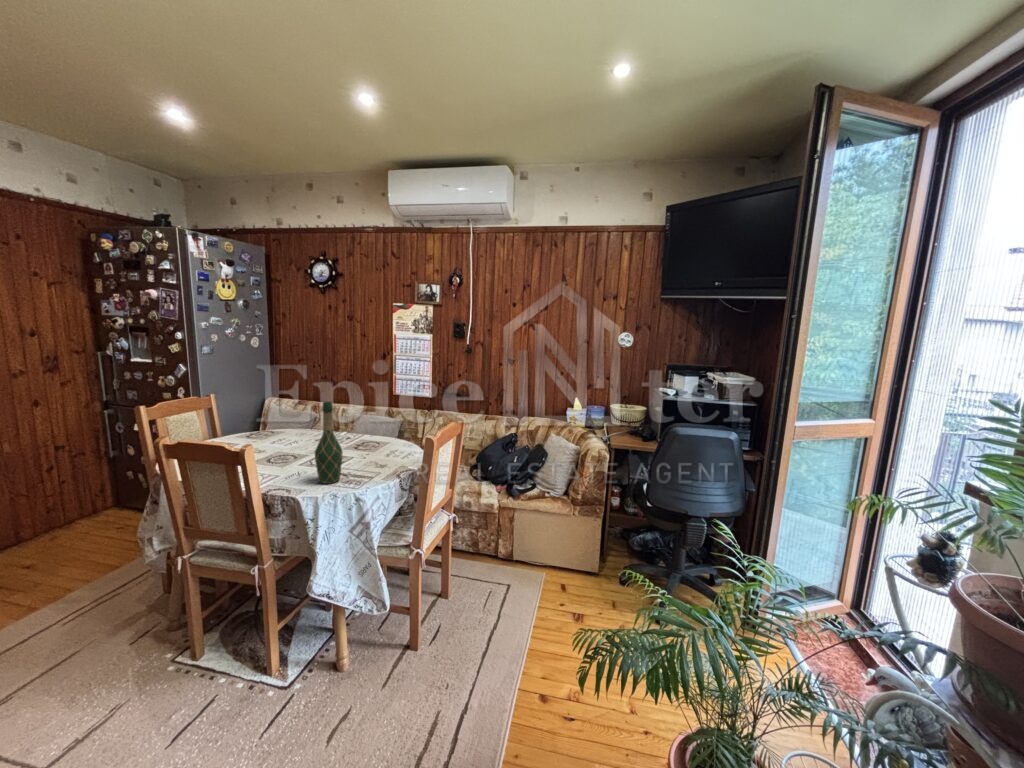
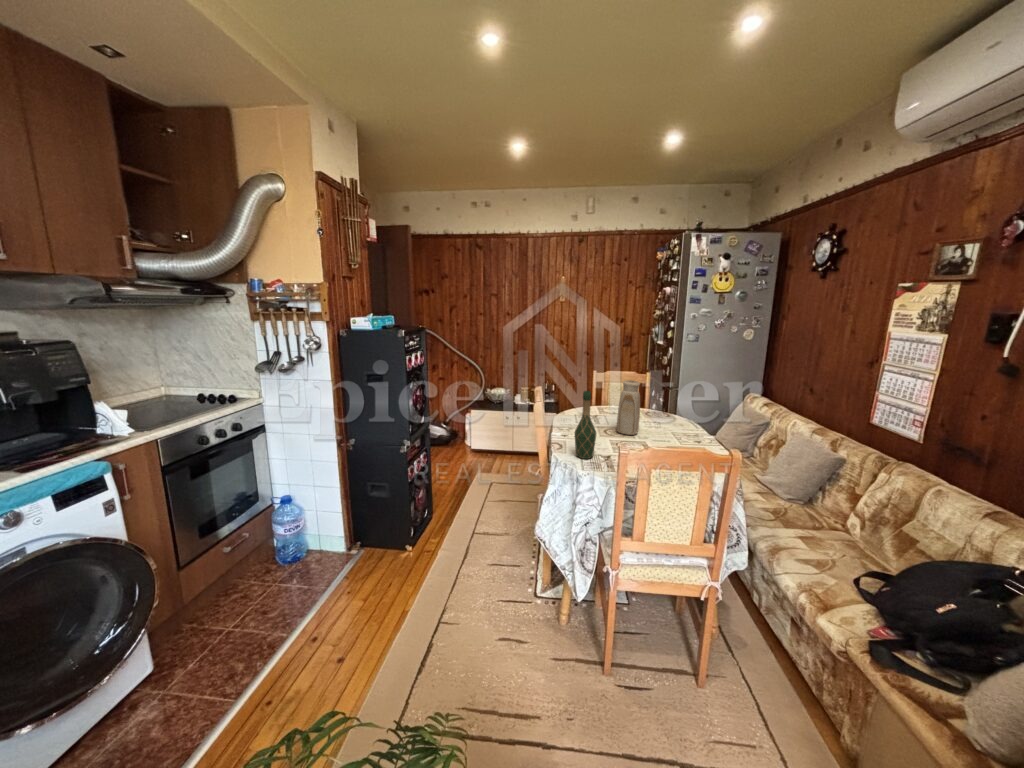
vase: none [279,393,307,457] -> present [617,380,640,435]

